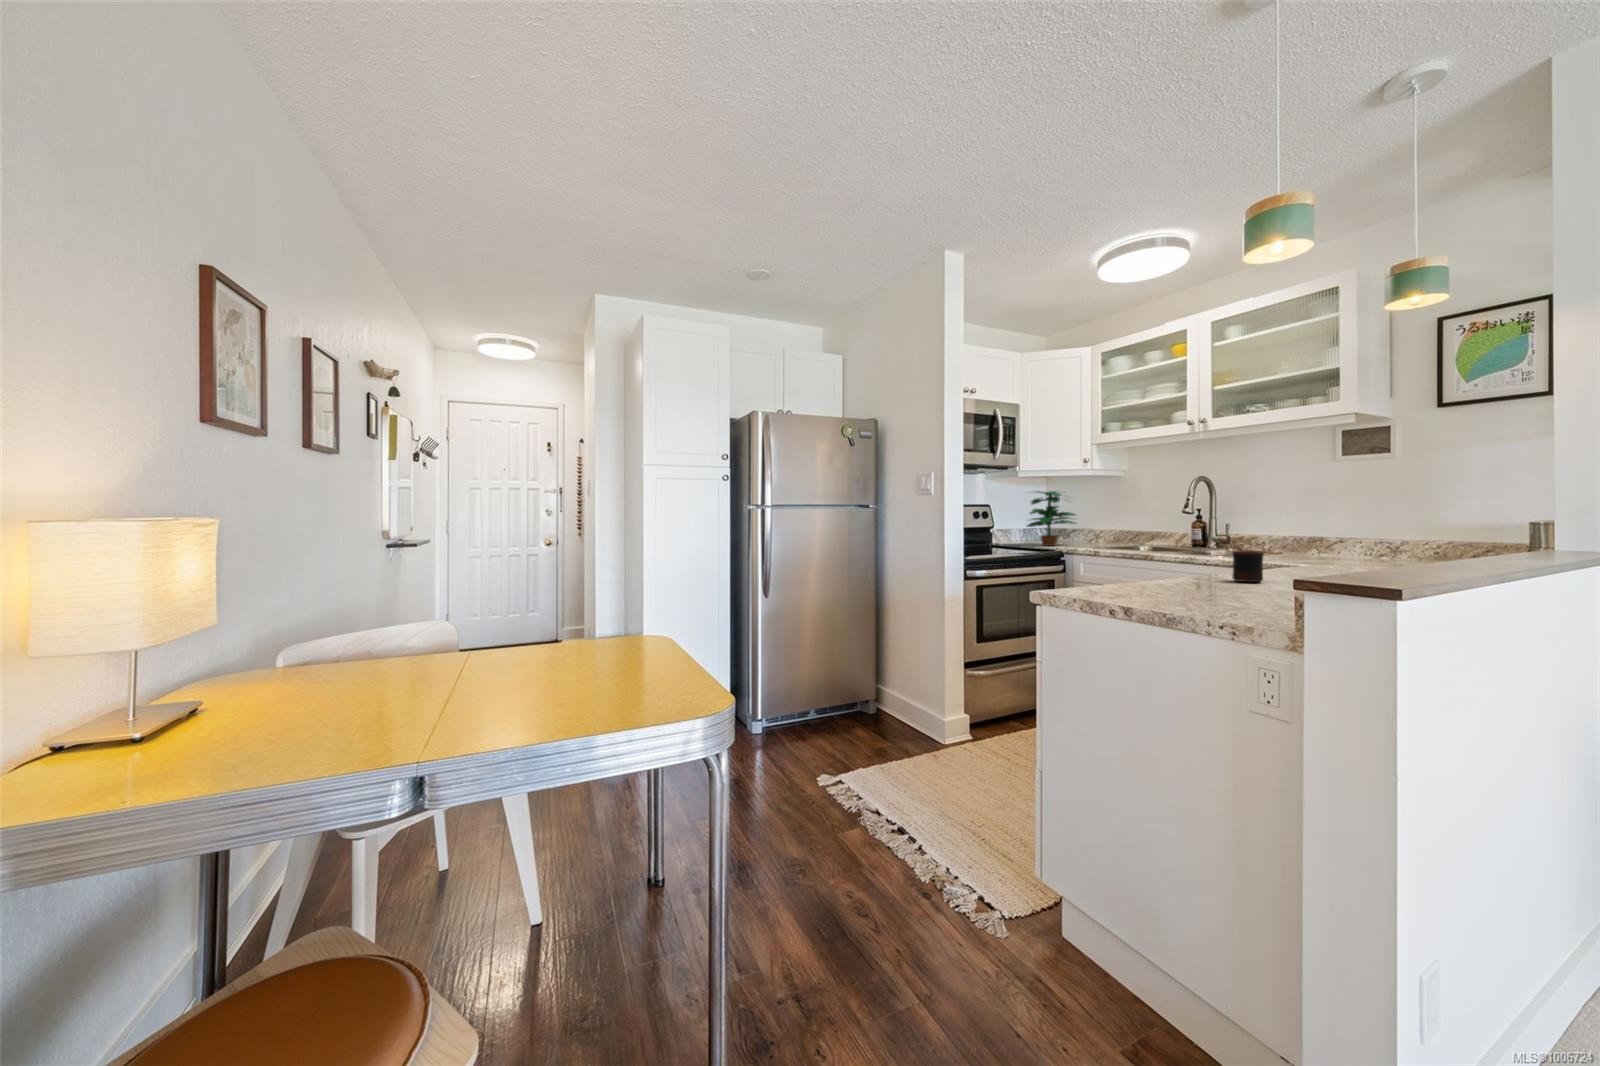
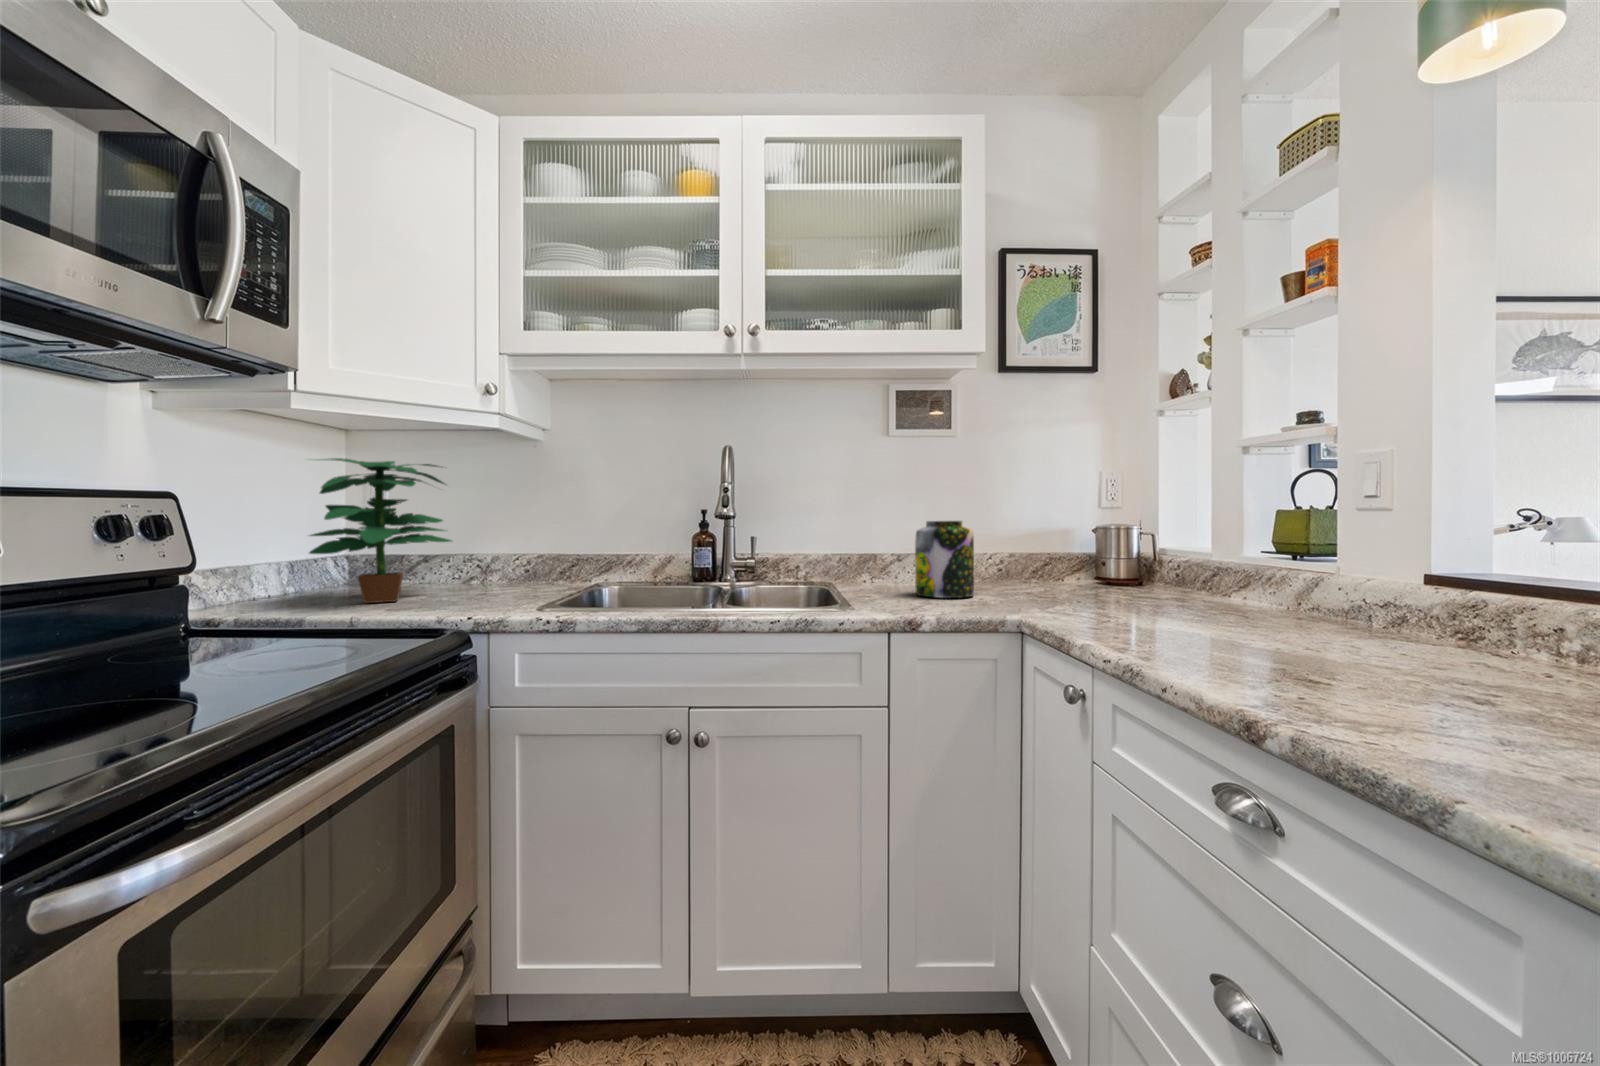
jar: none [1299,516,1341,560] -> present [915,521,974,598]
mug: present [1233,551,1264,582] -> none [1346,634,1495,754]

